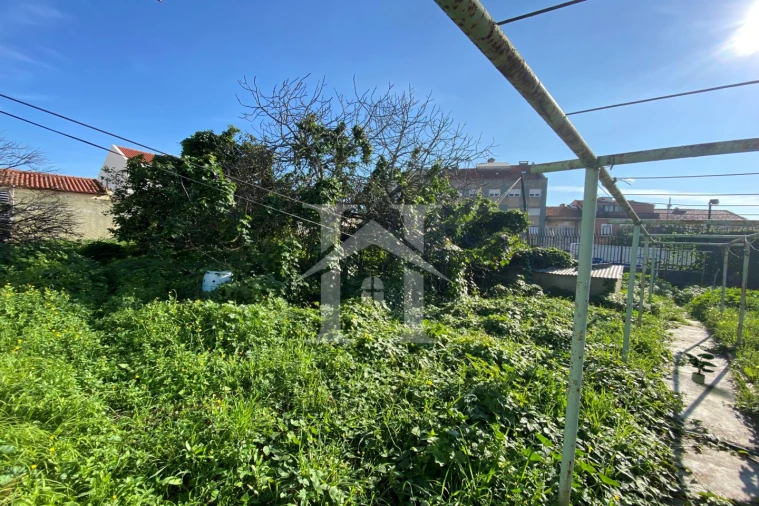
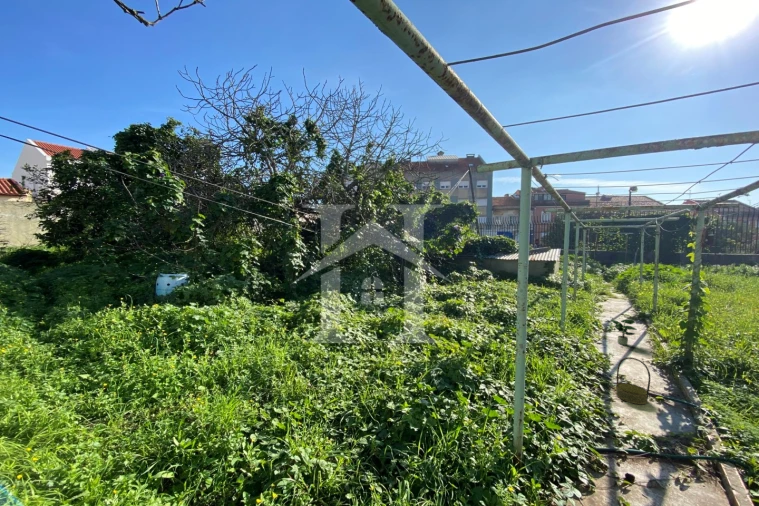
basket: none [689,402,737,462] -> present [616,357,650,404]

